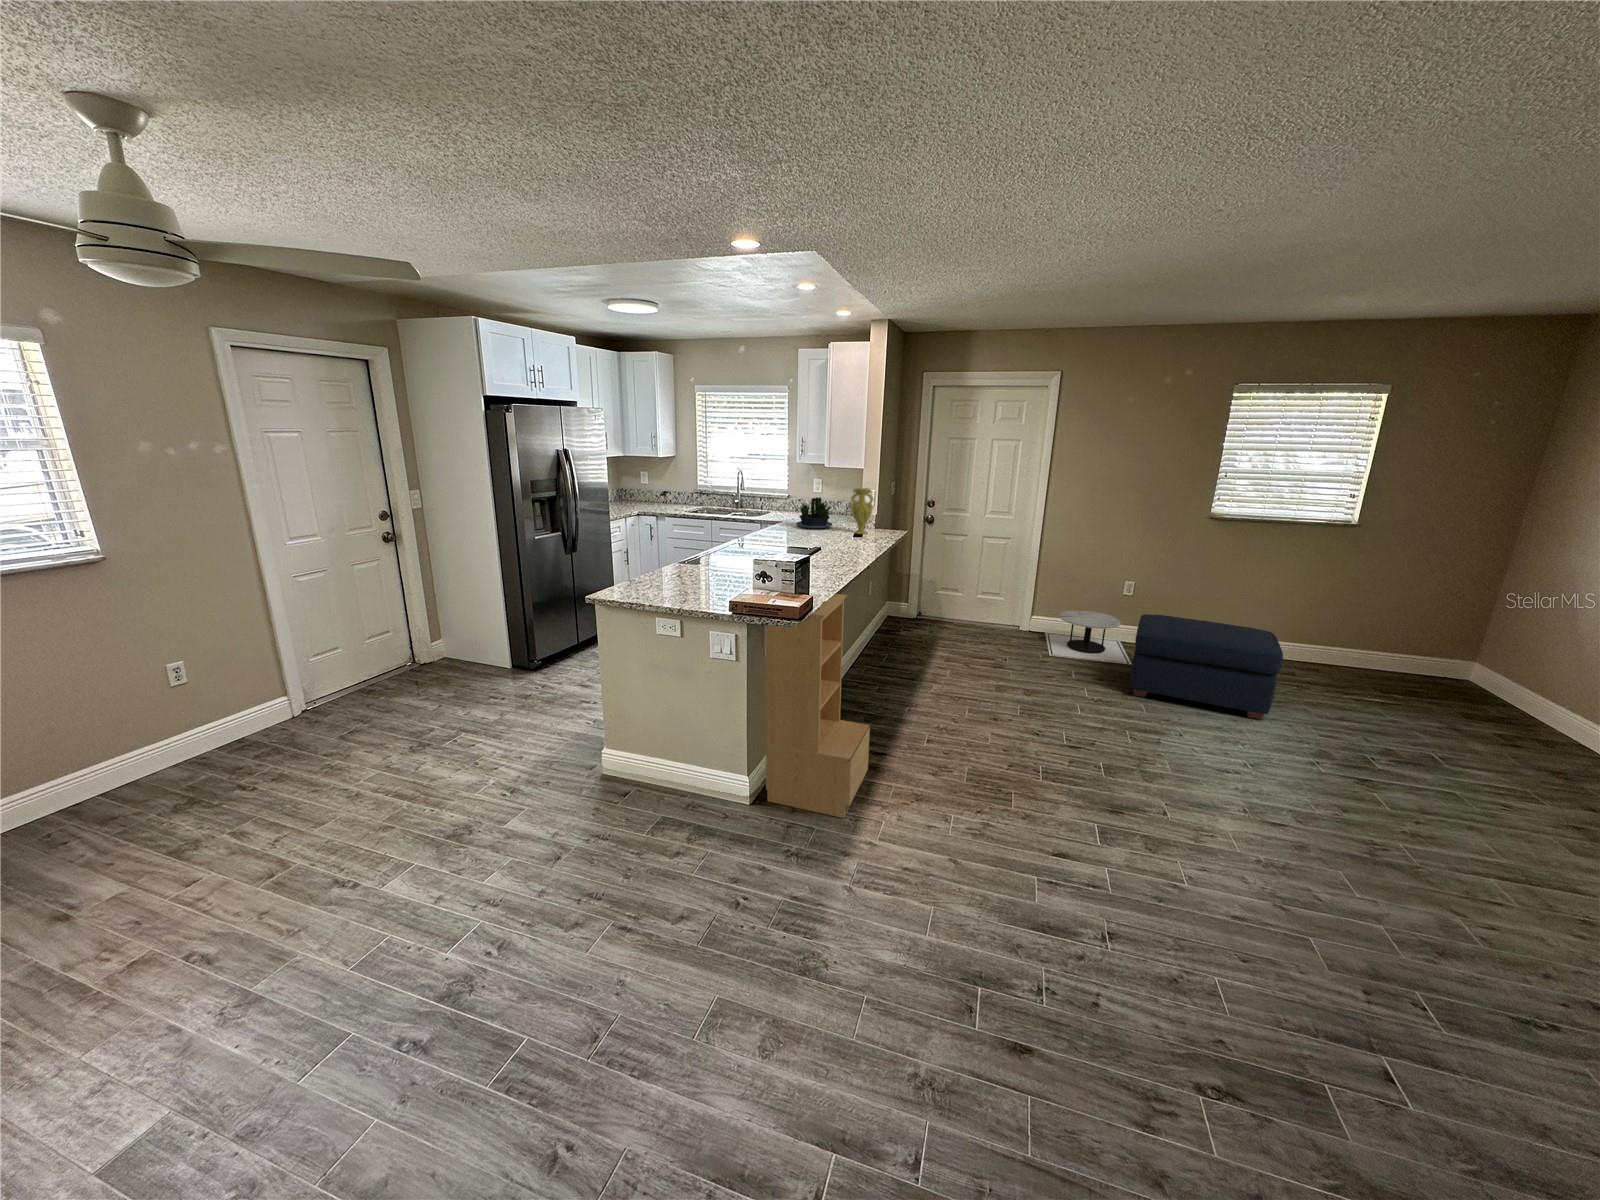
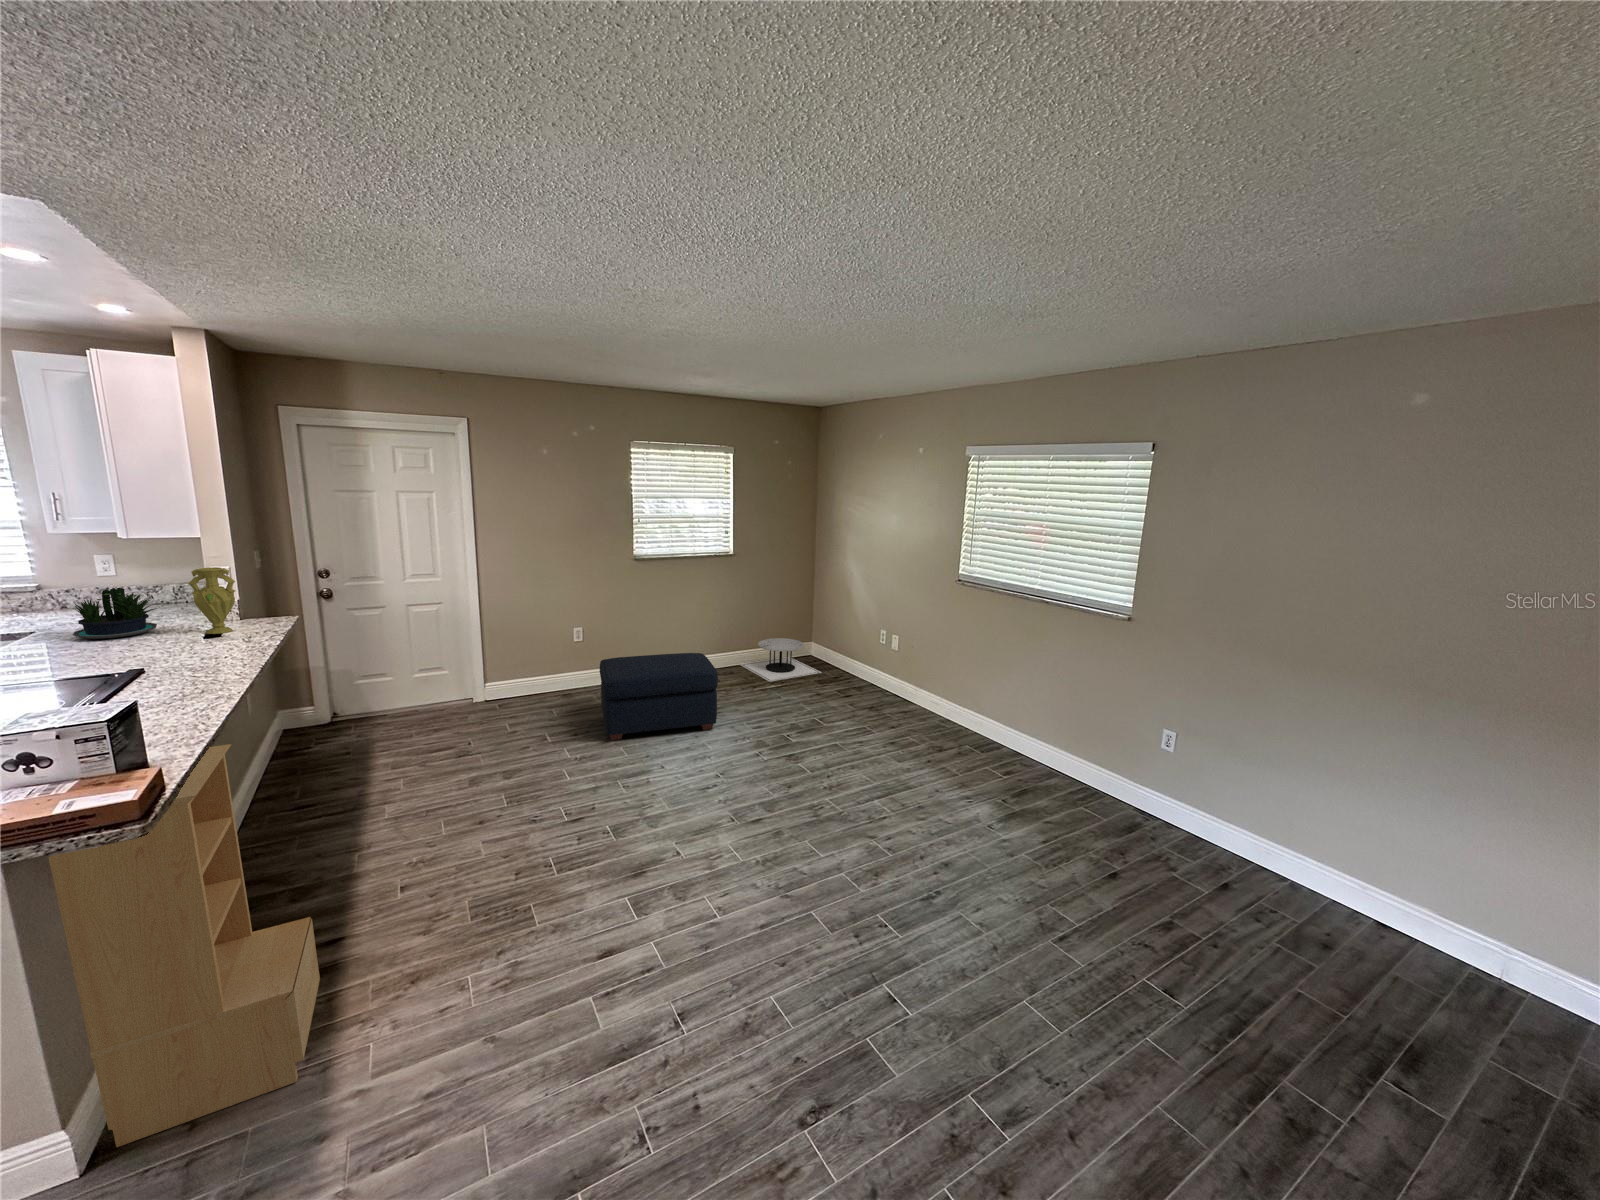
side table: present [1045,611,1131,664] -> present [741,638,821,681]

